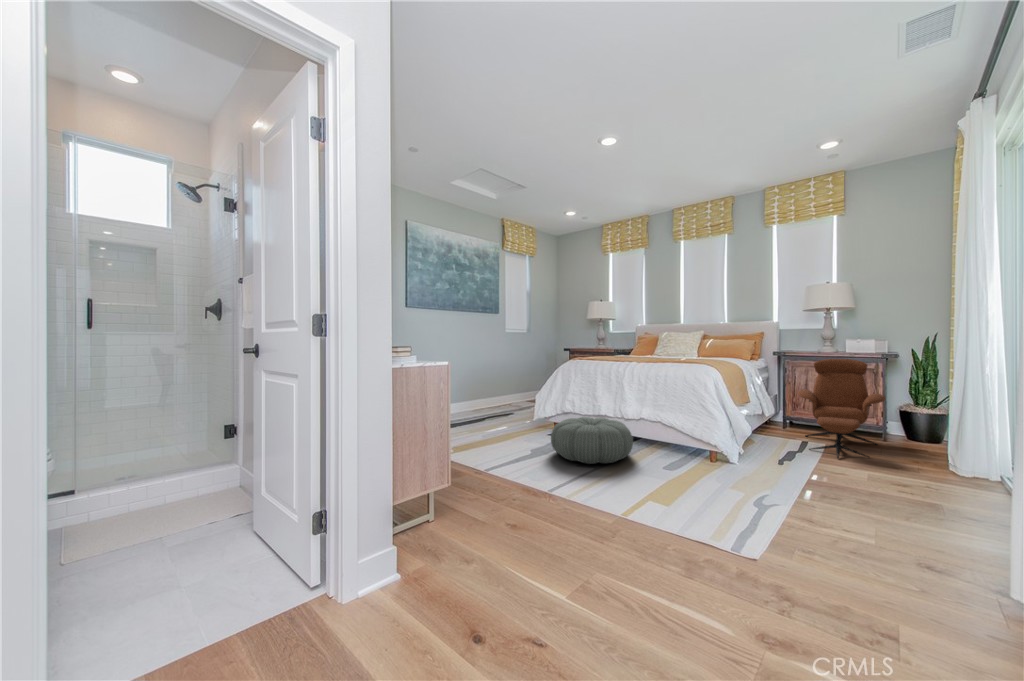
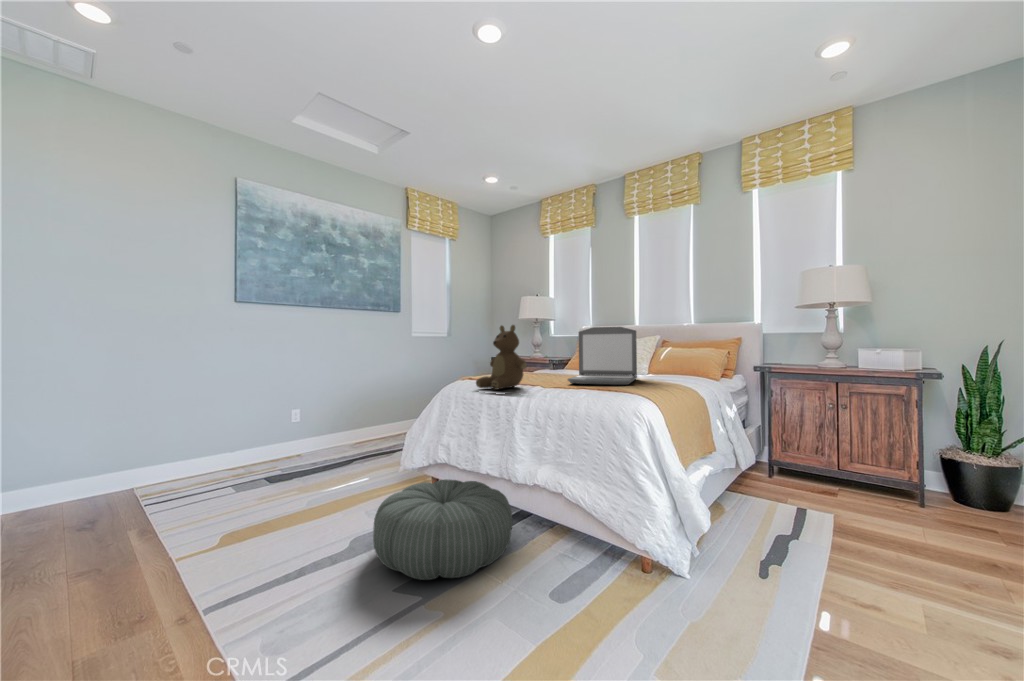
teddy bear: none [594,323,628,364] -> present [476,325,527,390]
laptop: none [651,324,695,361] -> present [568,327,637,385]
lounge chair: present [798,359,885,459] -> none [790,378,928,558]

